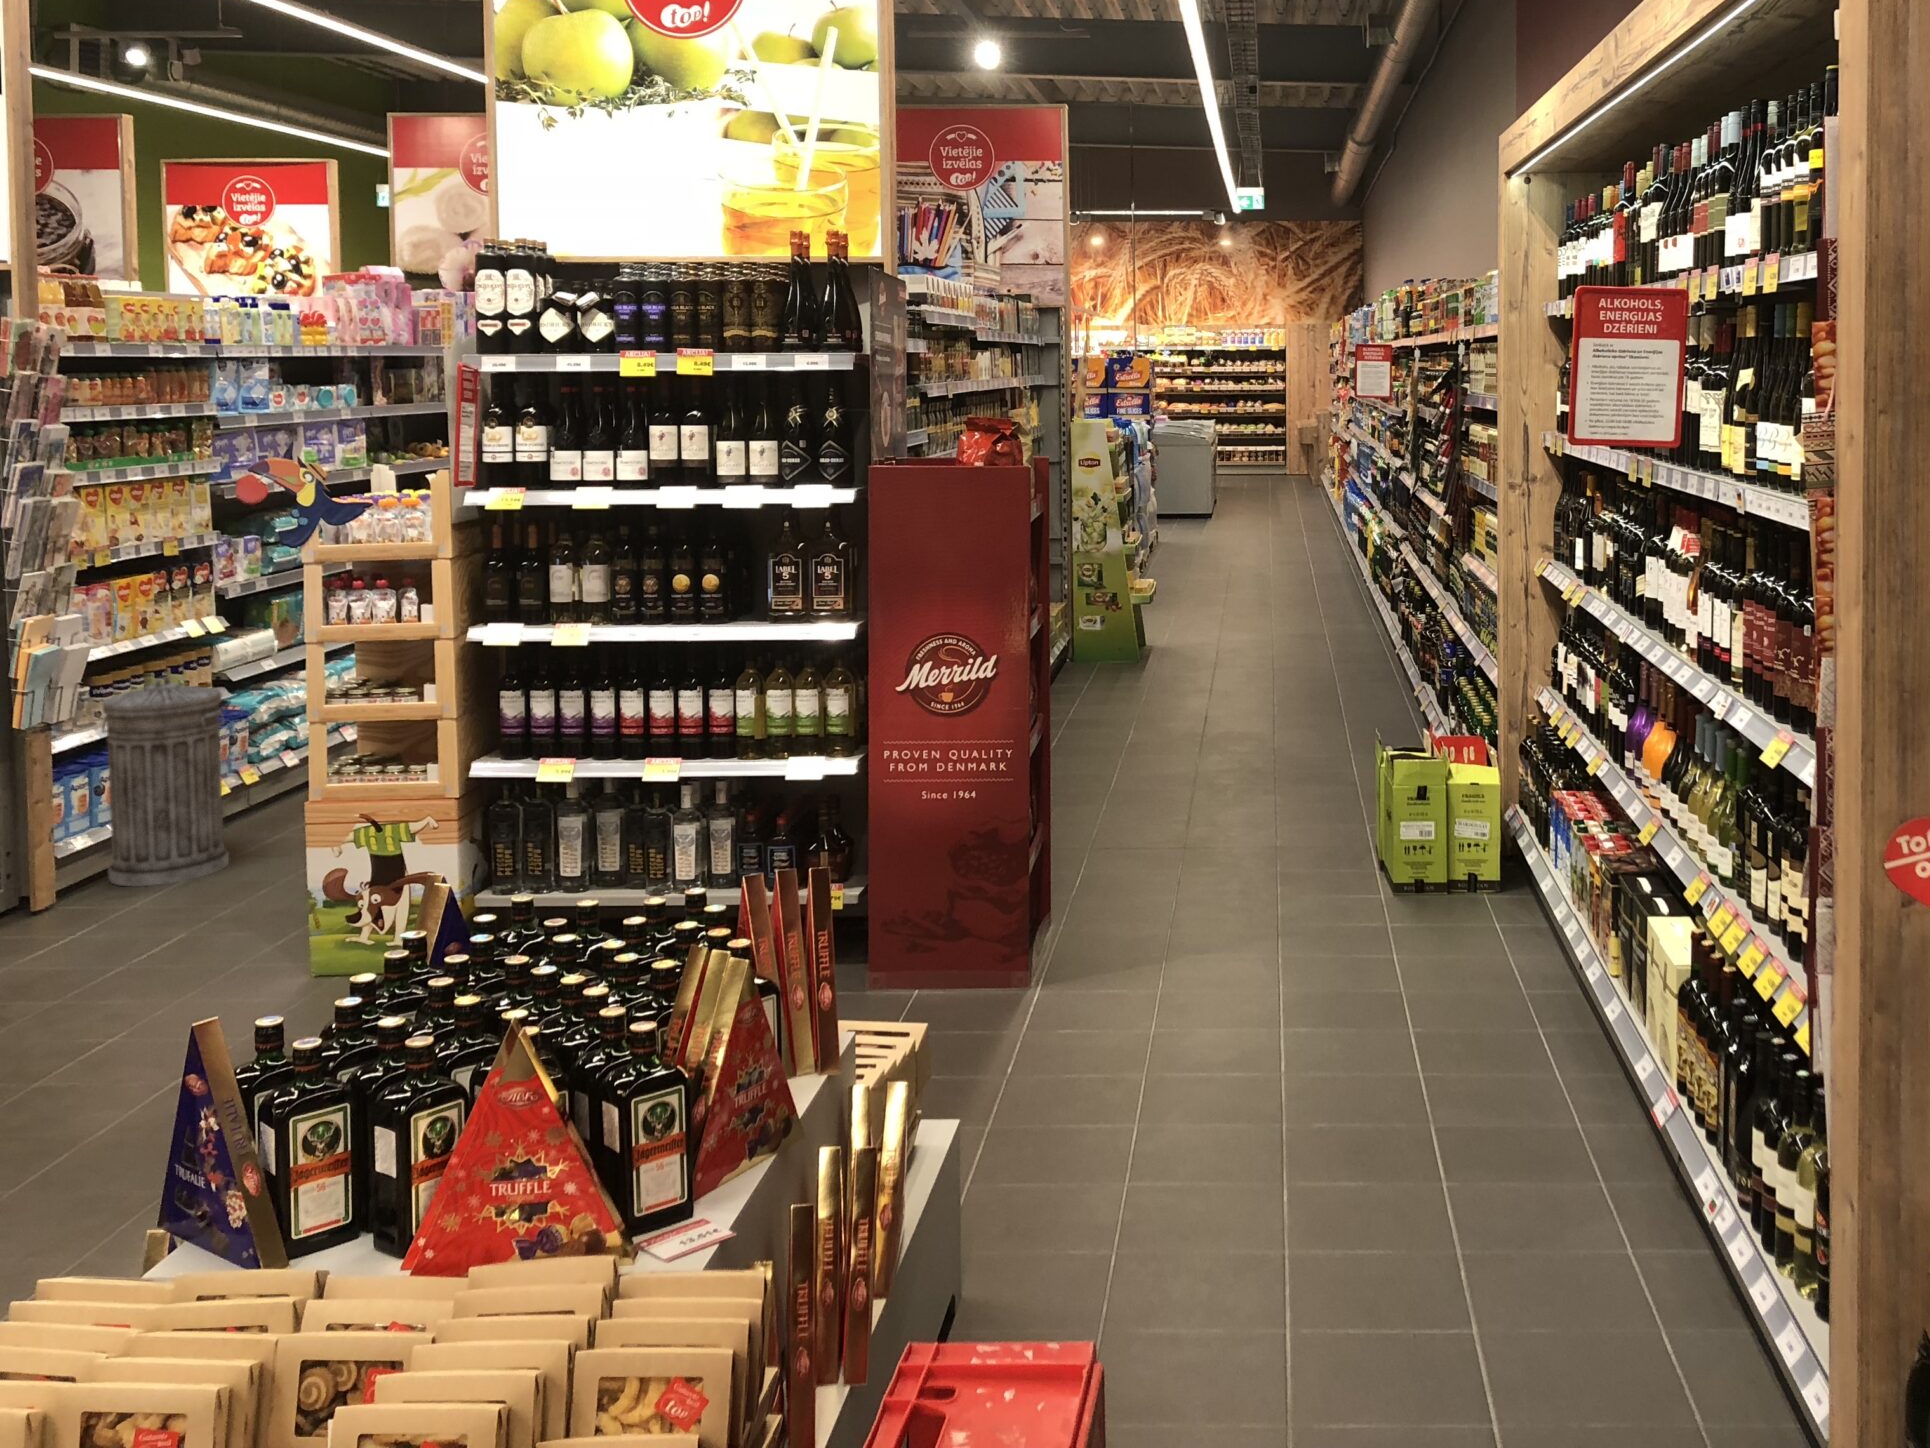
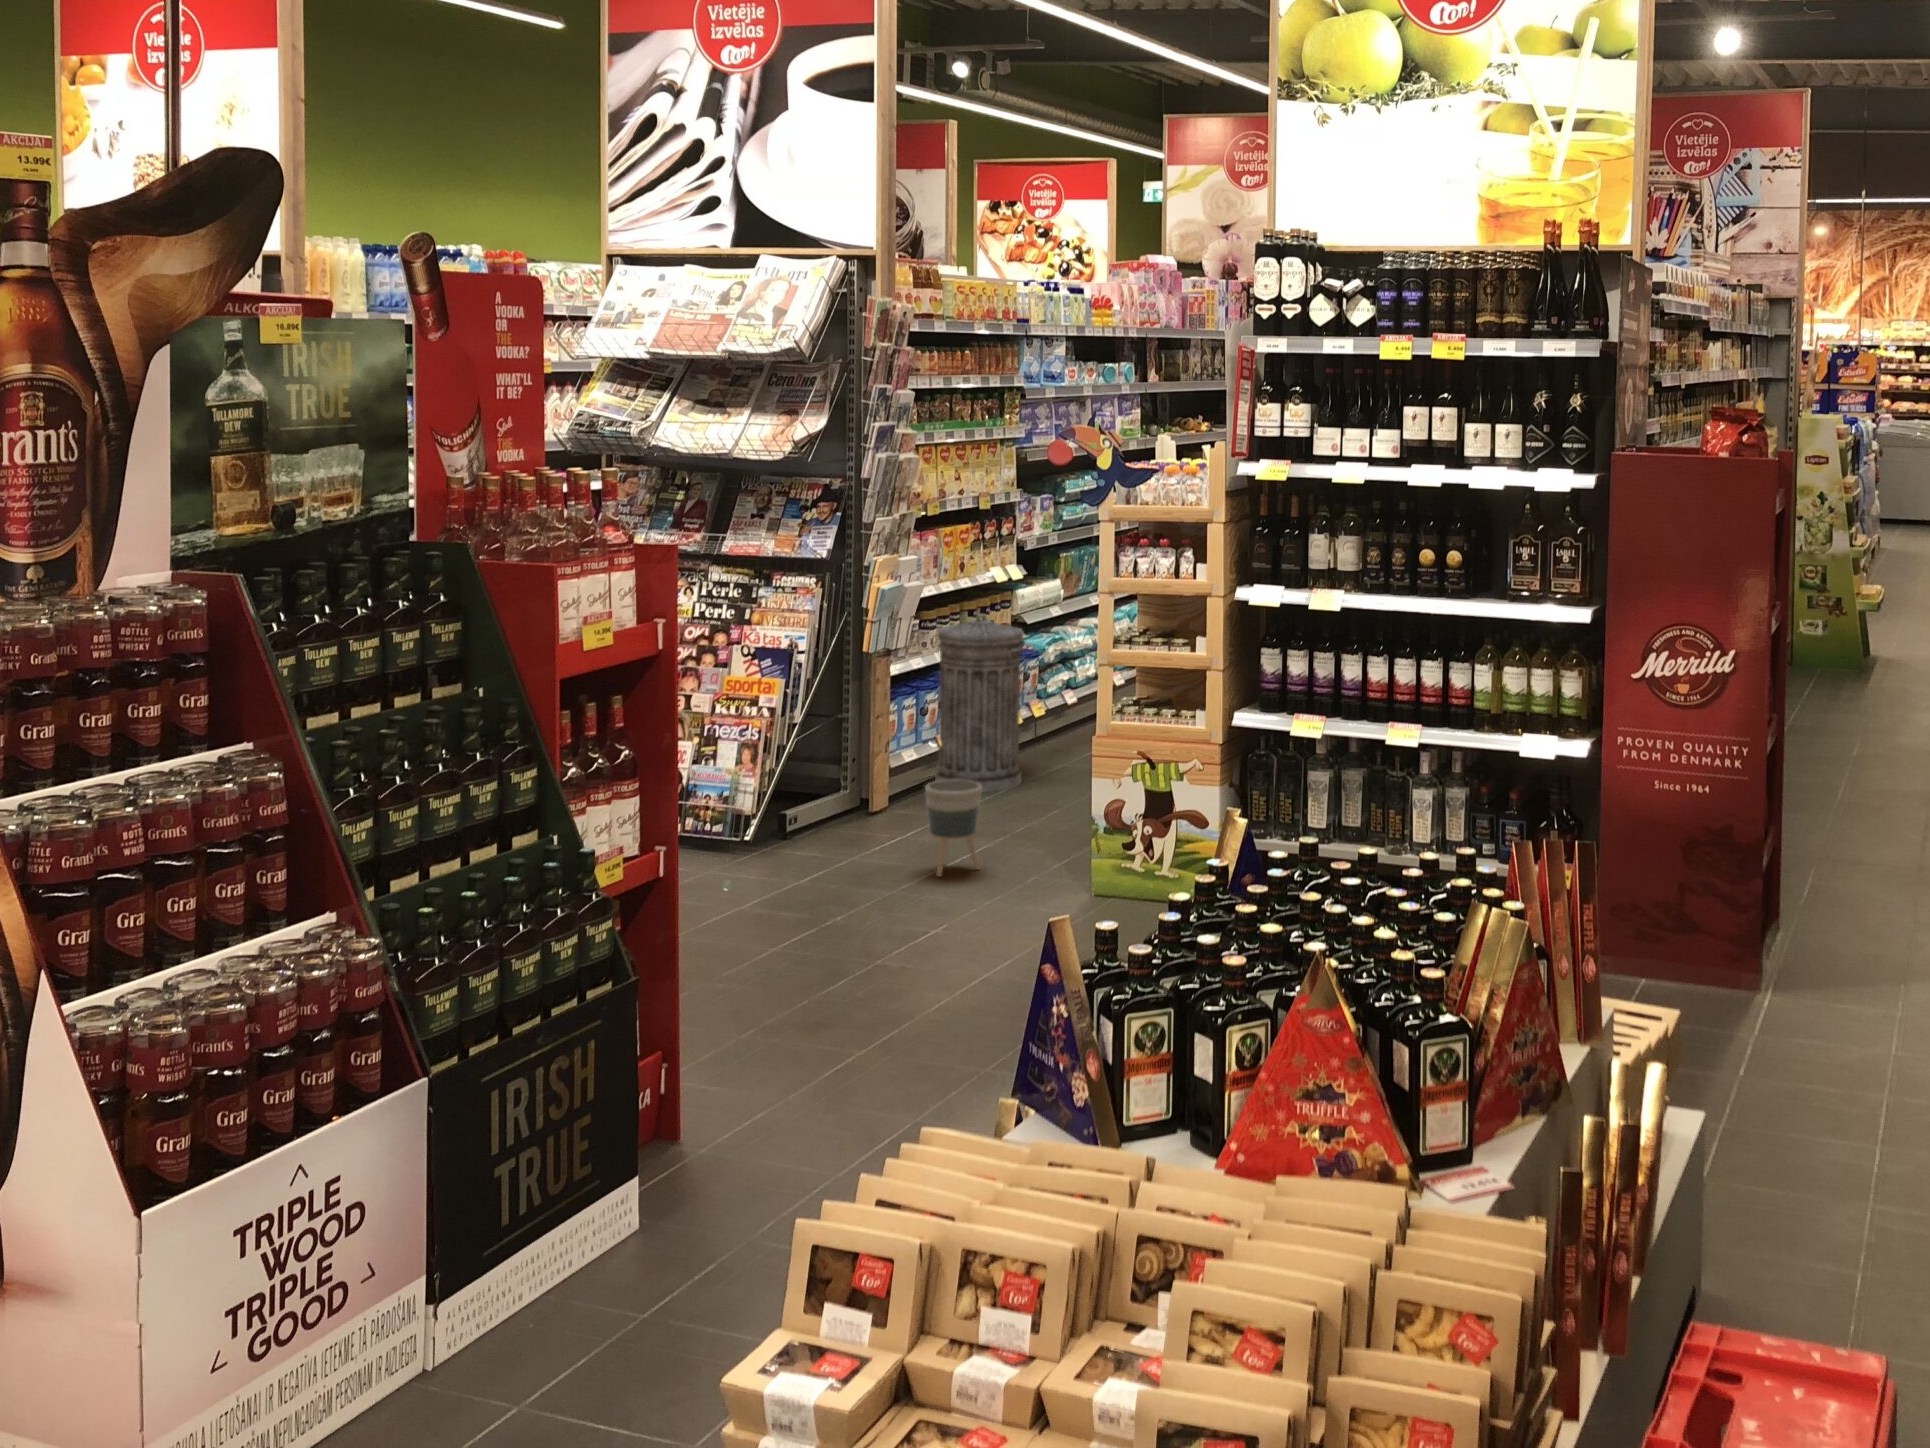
planter: none [71,879,156,999] -> present [925,779,982,876]

